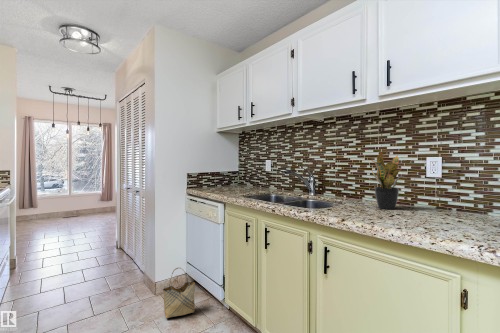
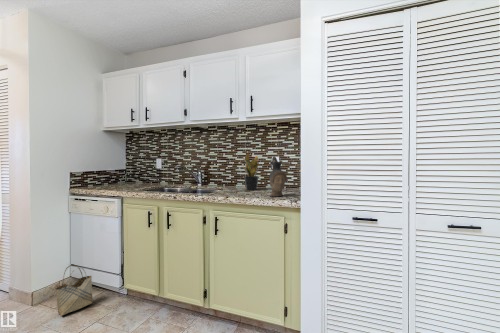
ceramic pitcher: none [419,157,457,229] -> present [269,156,287,196]

